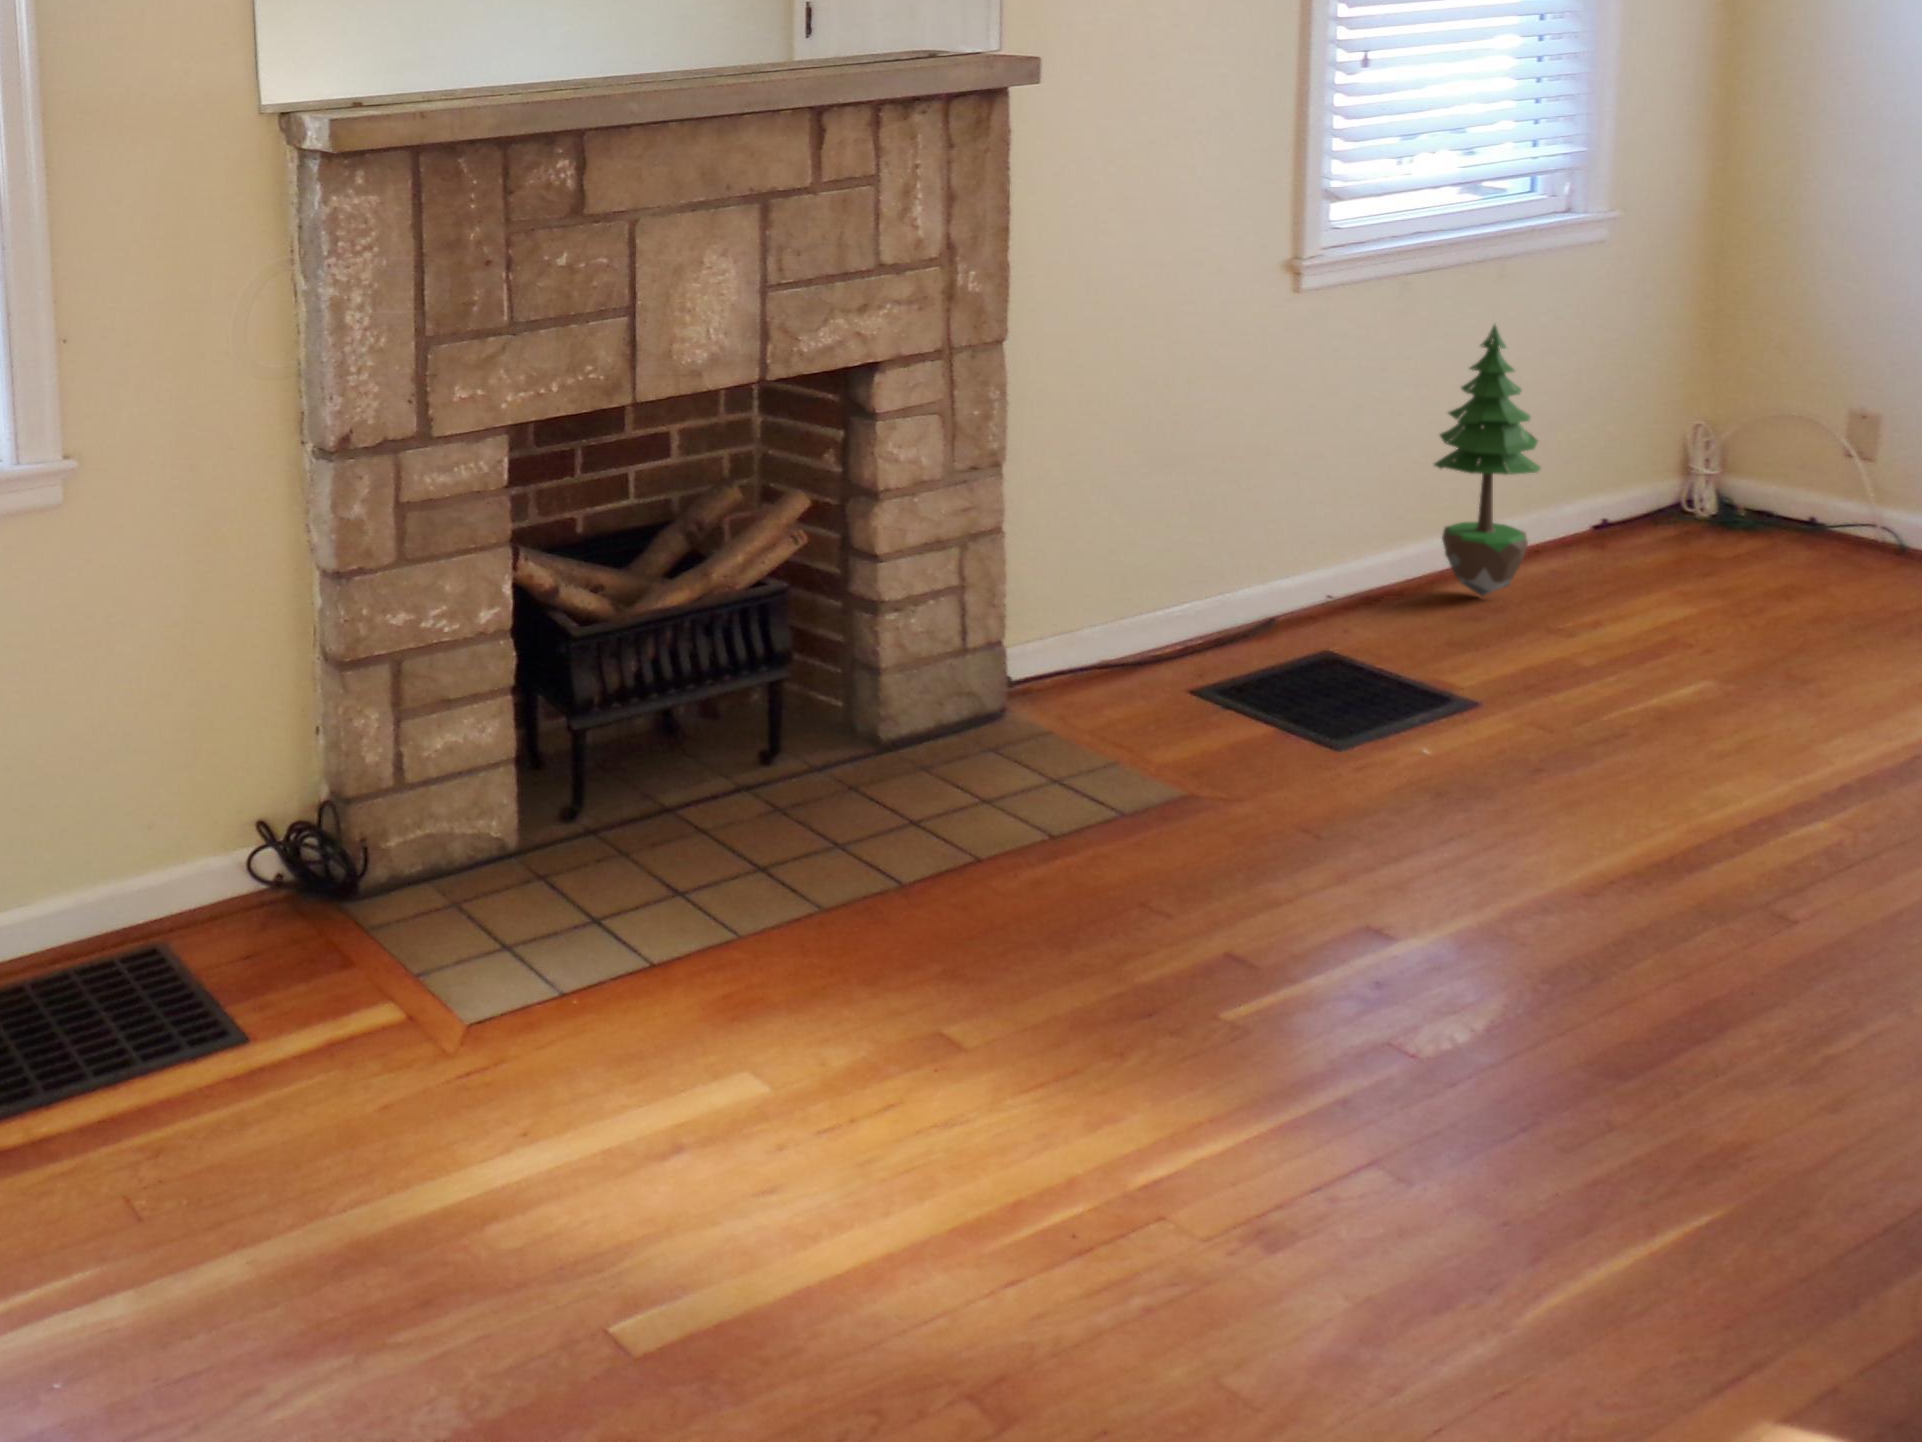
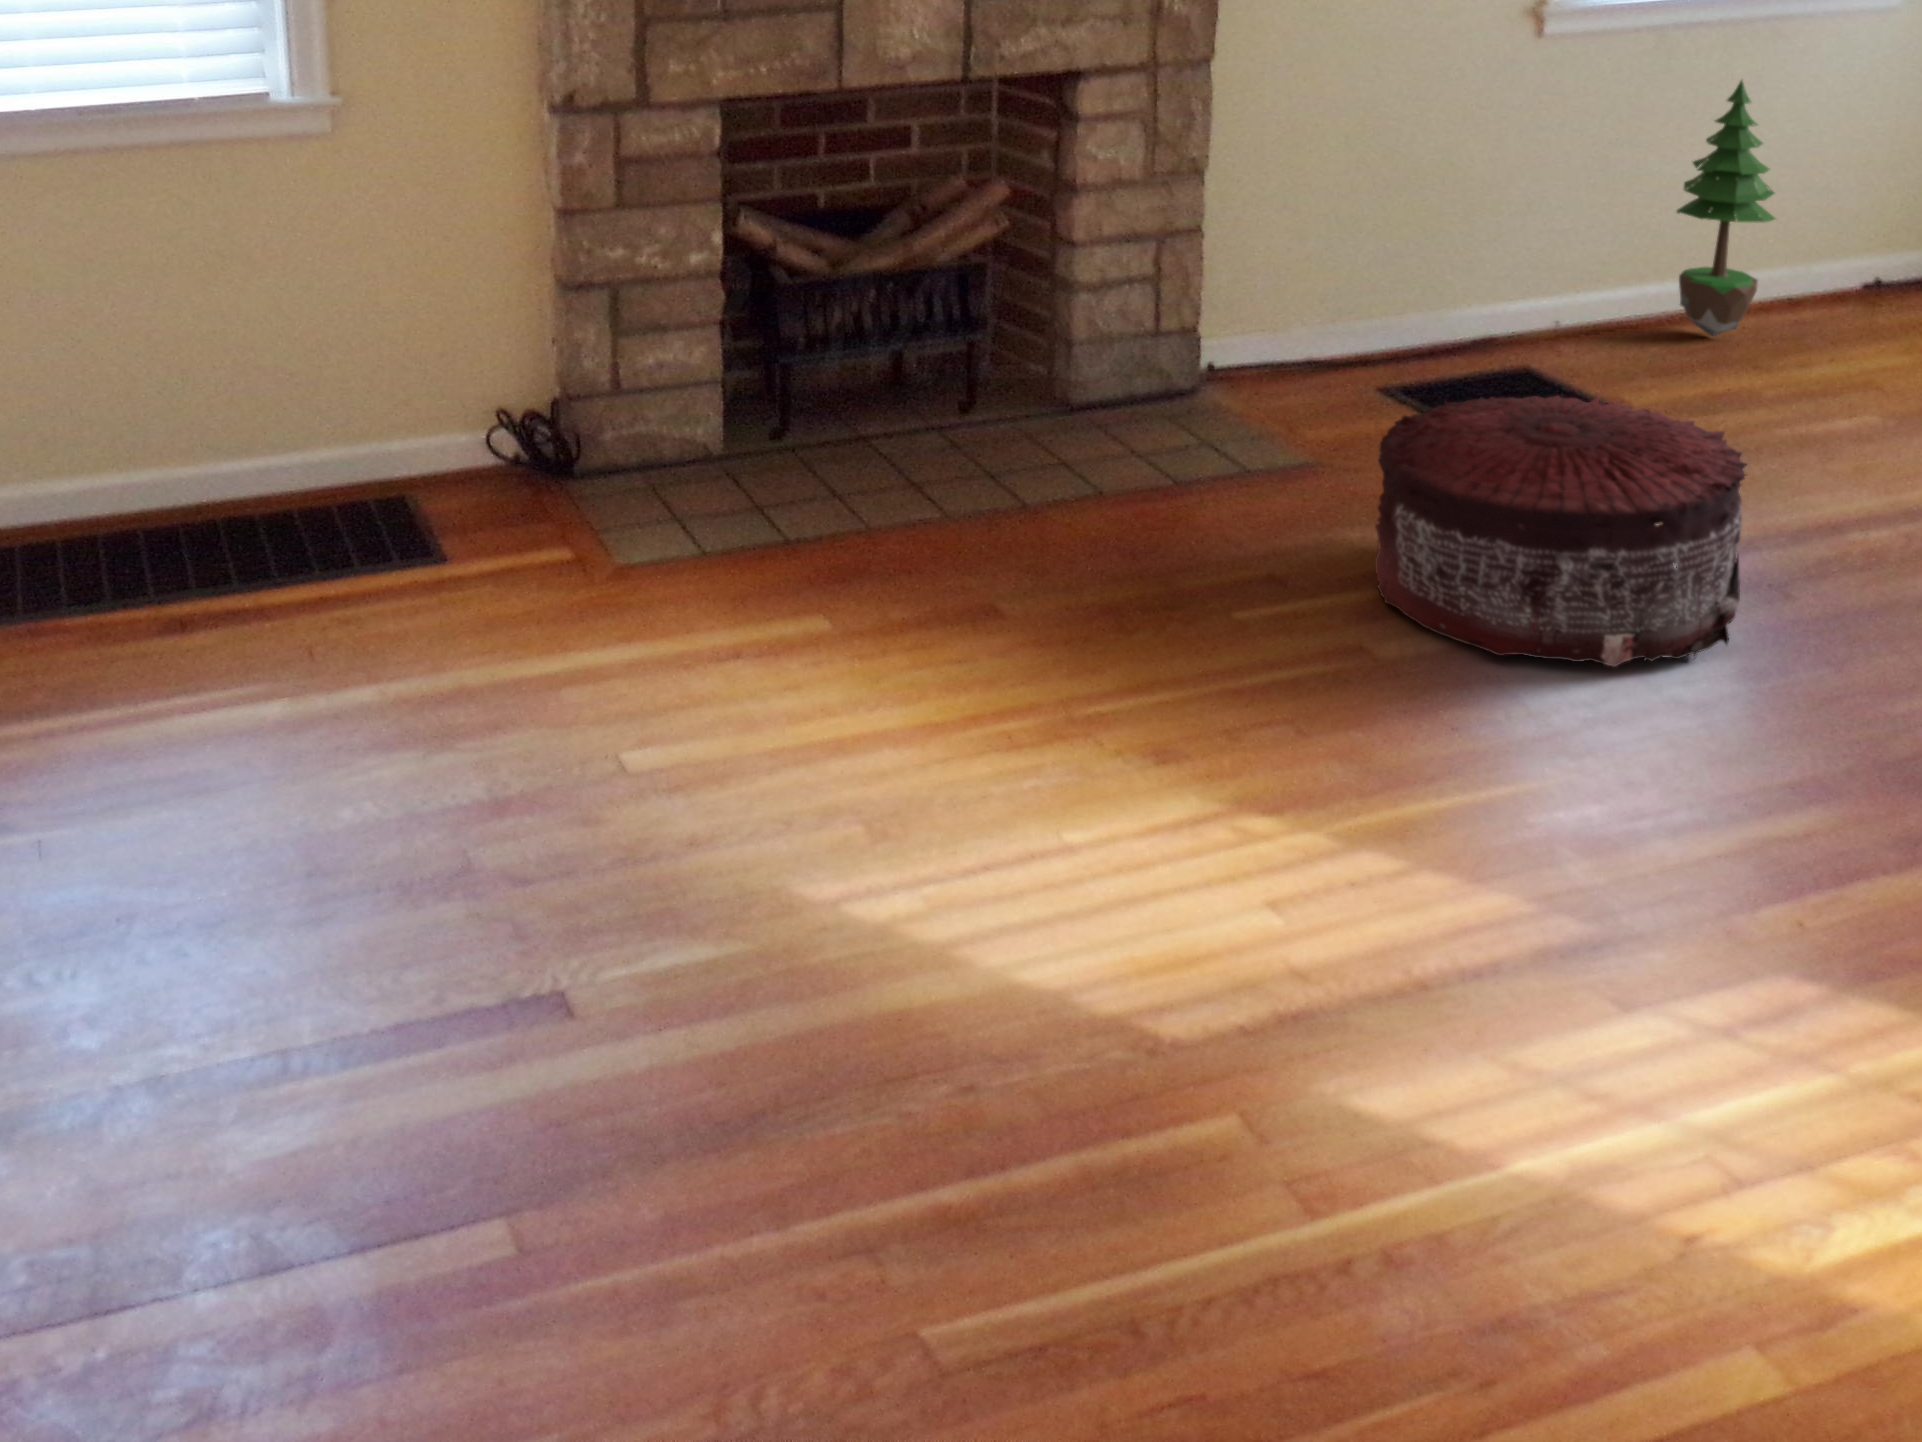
pouf: none [1345,698,1804,1032] -> present [1375,396,1747,667]

